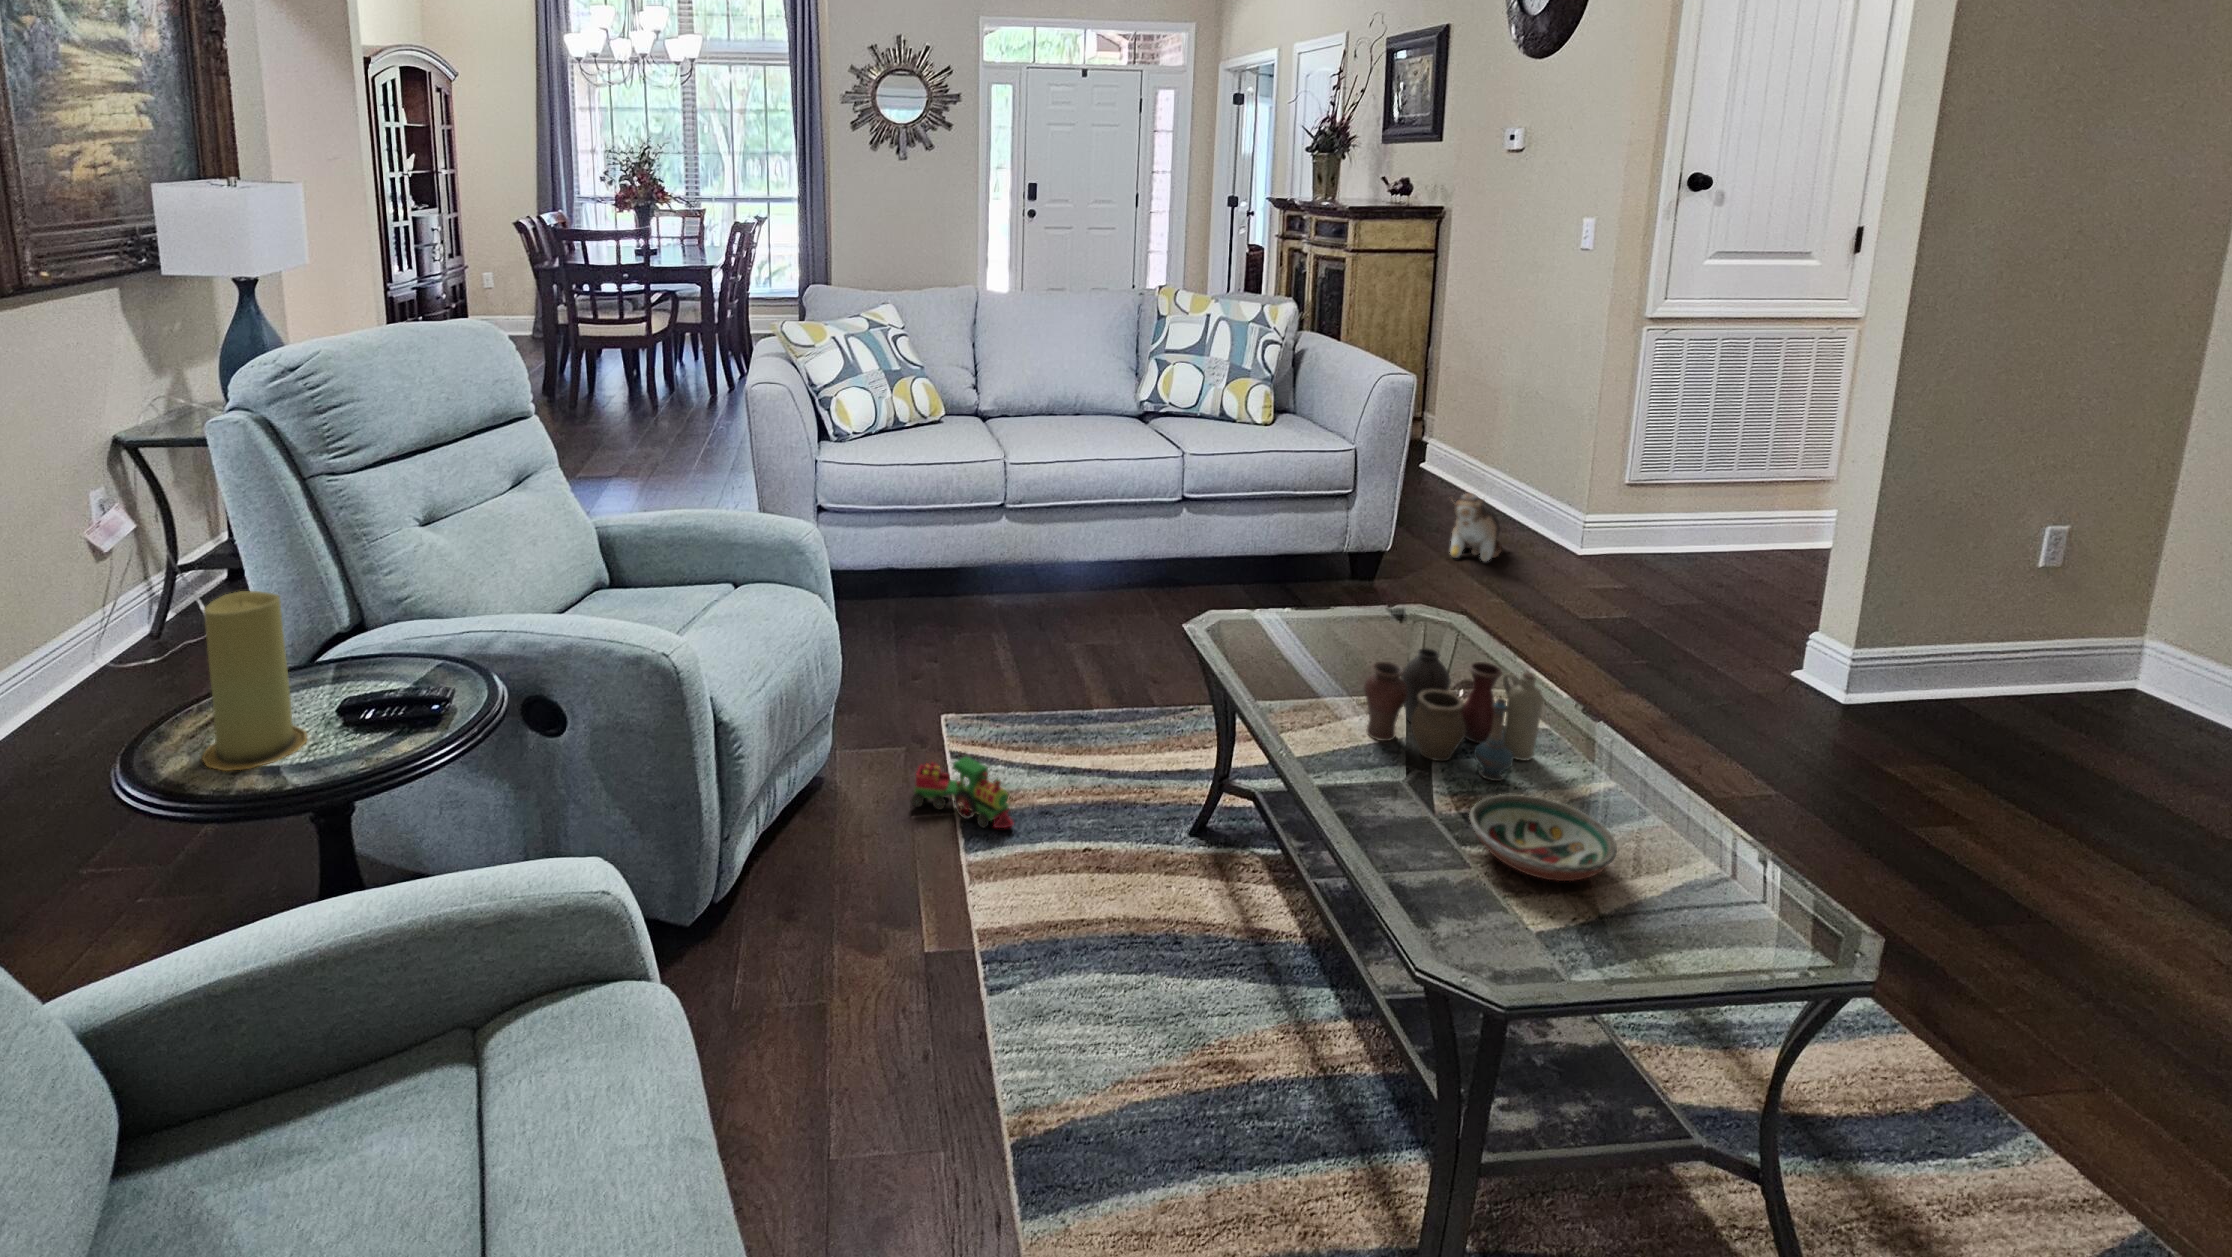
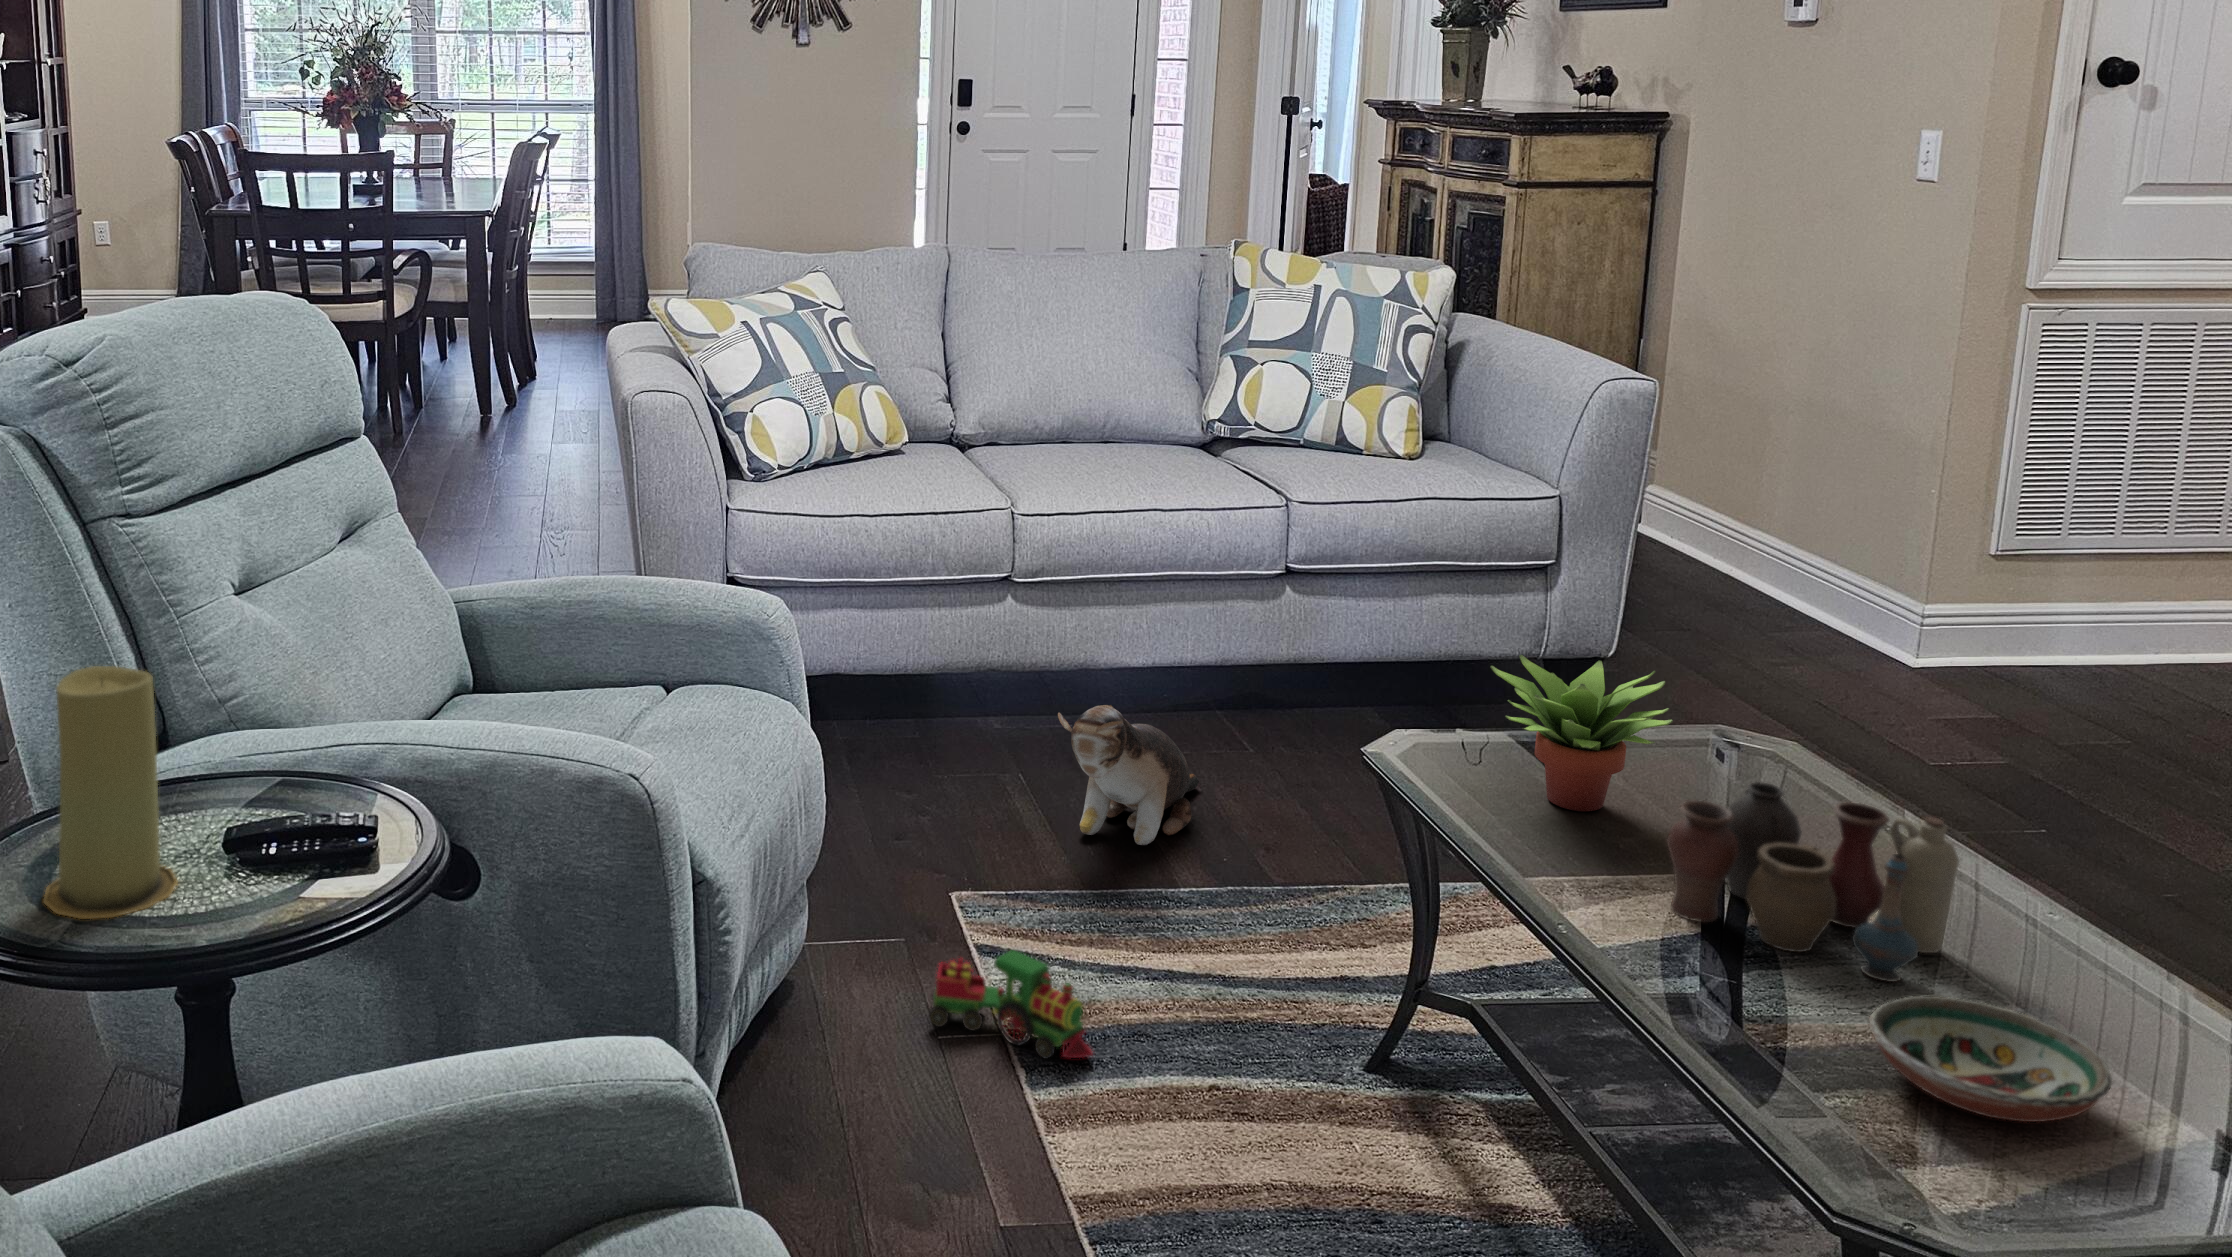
plush toy: present [1449,493,1502,561] -> present [1058,705,1199,845]
succulent plant: none [1269,563,1383,665] -> present [1490,655,1673,811]

